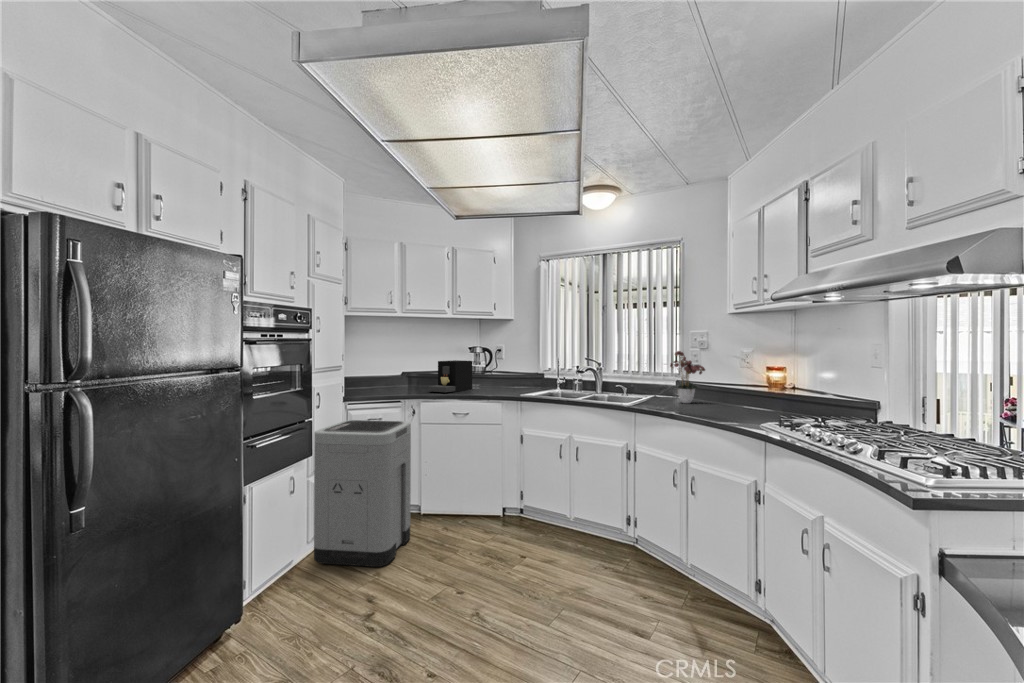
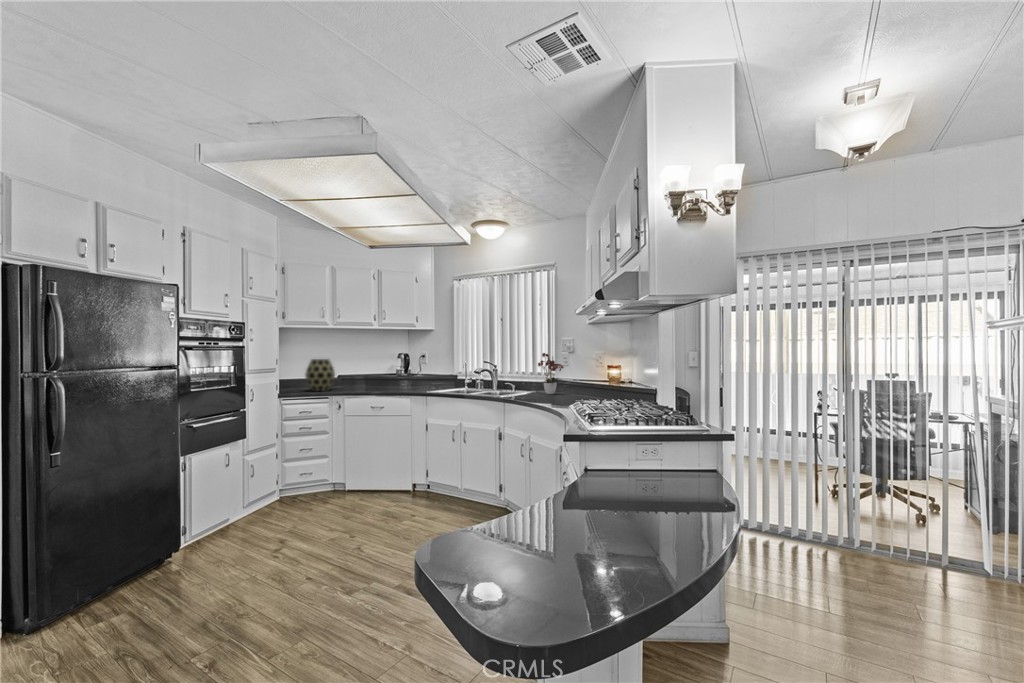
vase: none [369,353,402,392] -> present [306,359,335,391]
coffee maker: present [428,360,472,392] -> none [355,364,395,390]
trash can: present [314,420,411,567] -> none [246,412,330,524]

